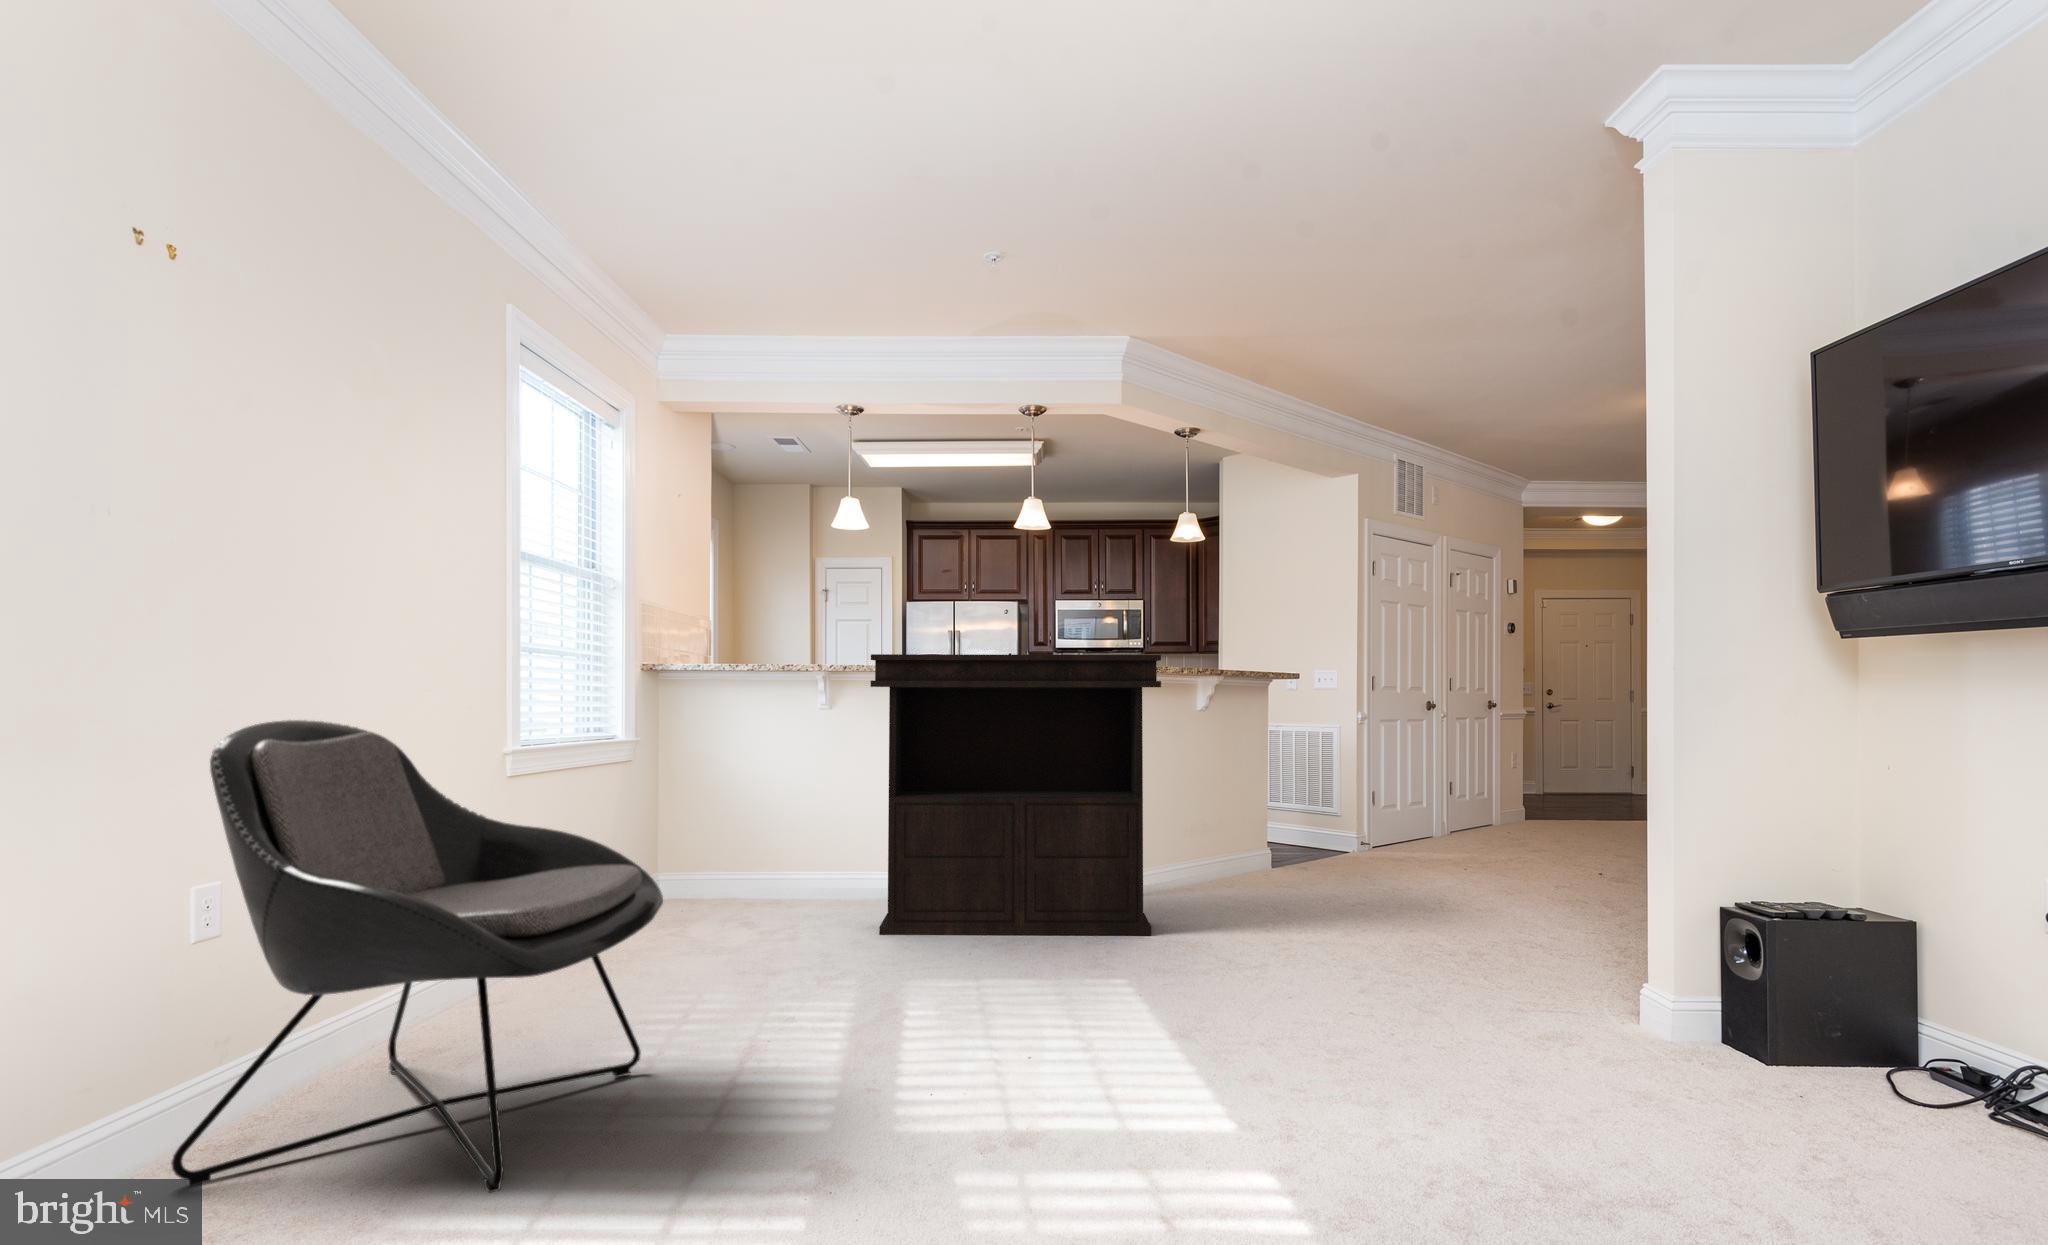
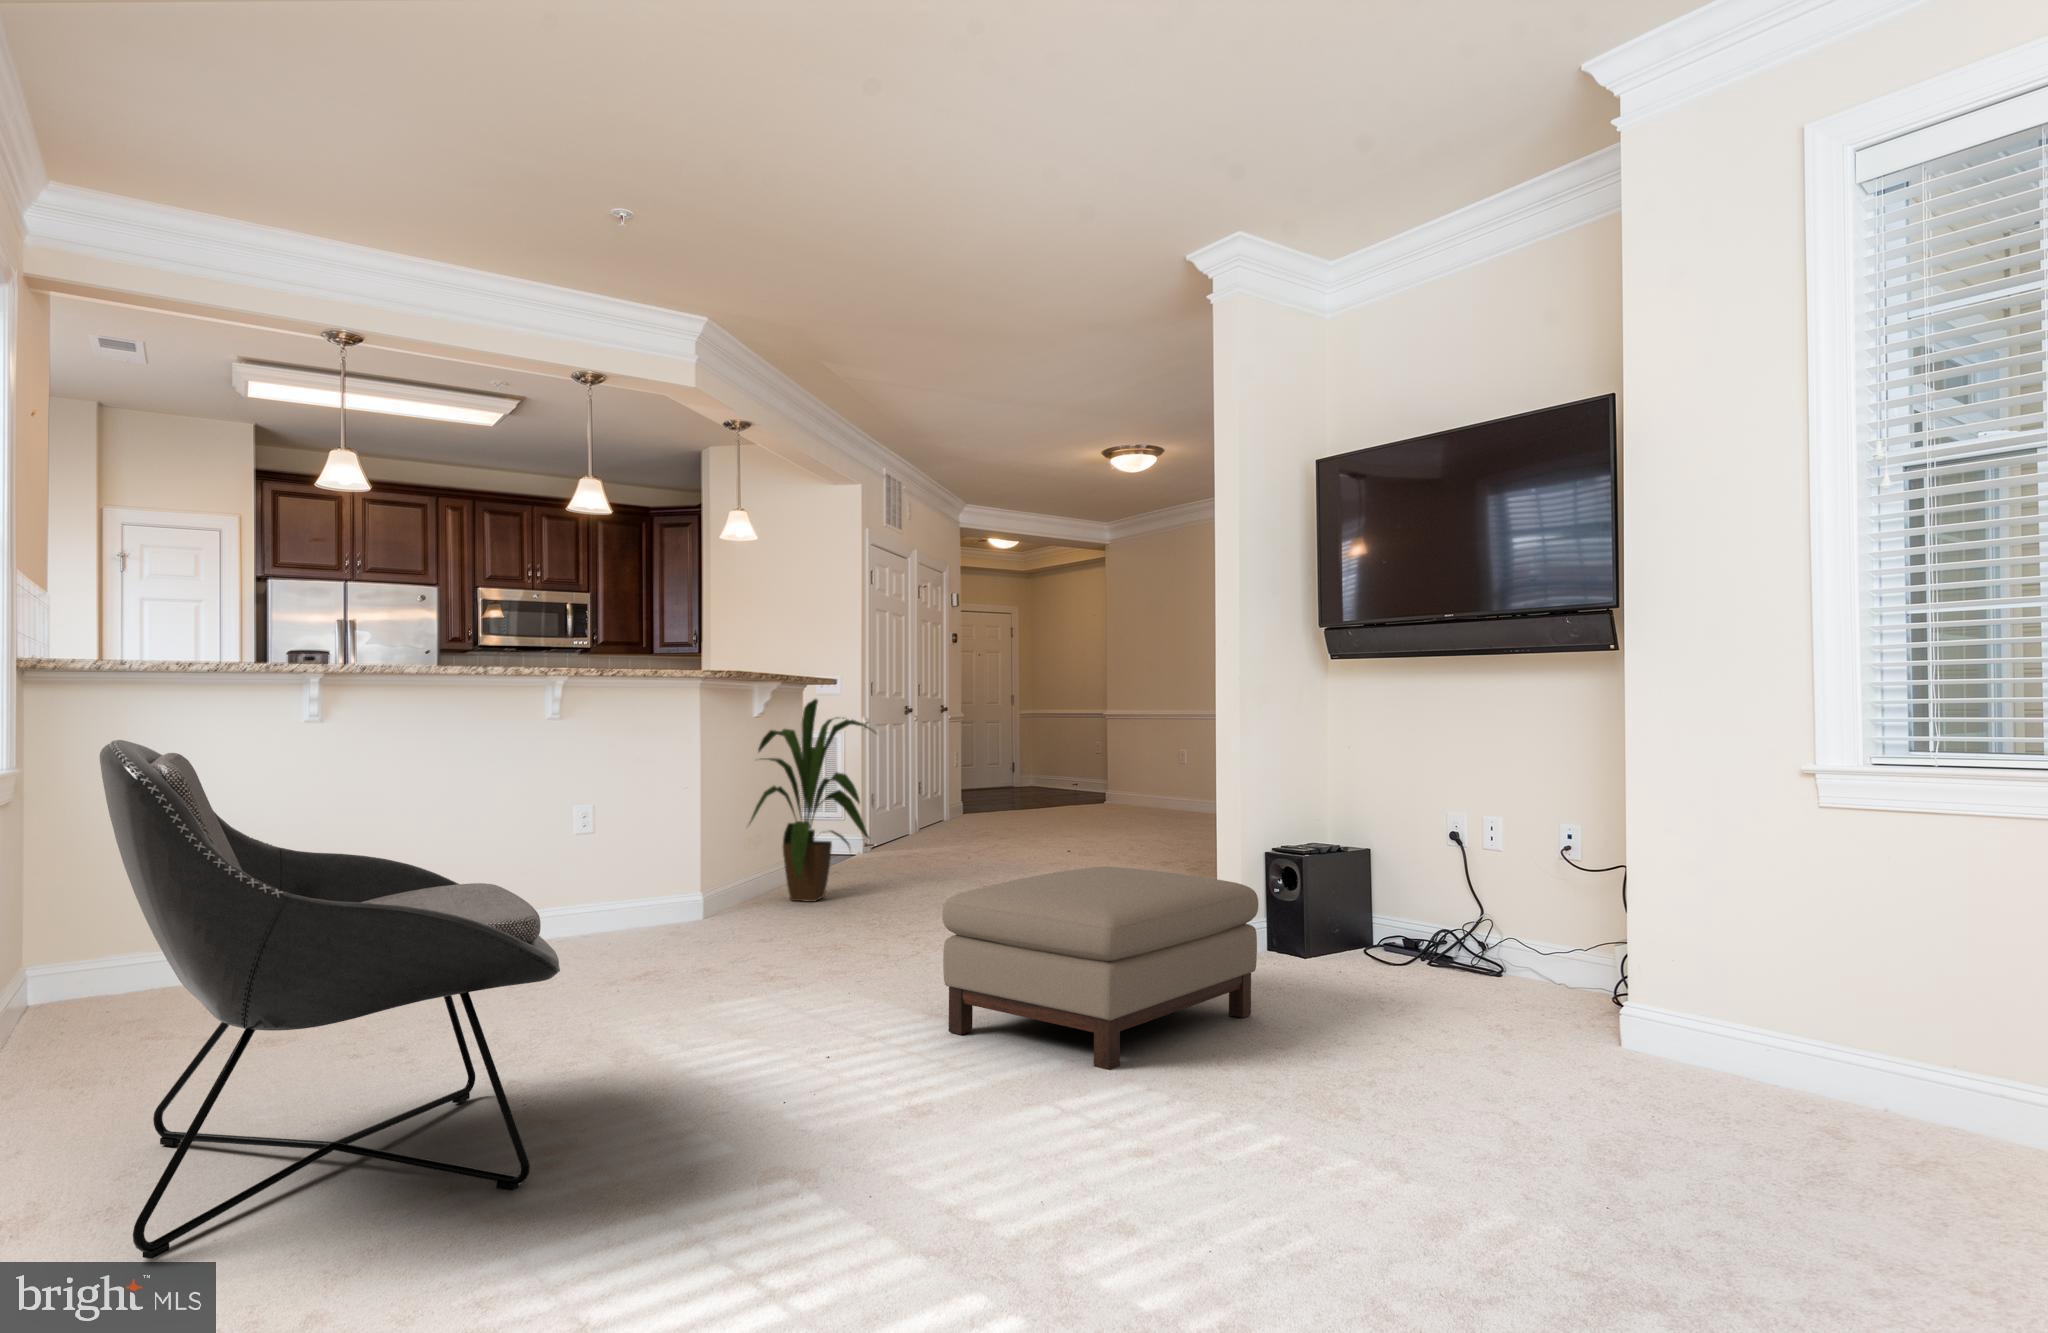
console table: present [871,654,1161,935] -> none [474,658,792,964]
house plant: none [1166,693,1307,904] -> present [750,699,873,902]
ottoman: none [1139,907,1588,1195] -> present [943,867,1258,1070]

